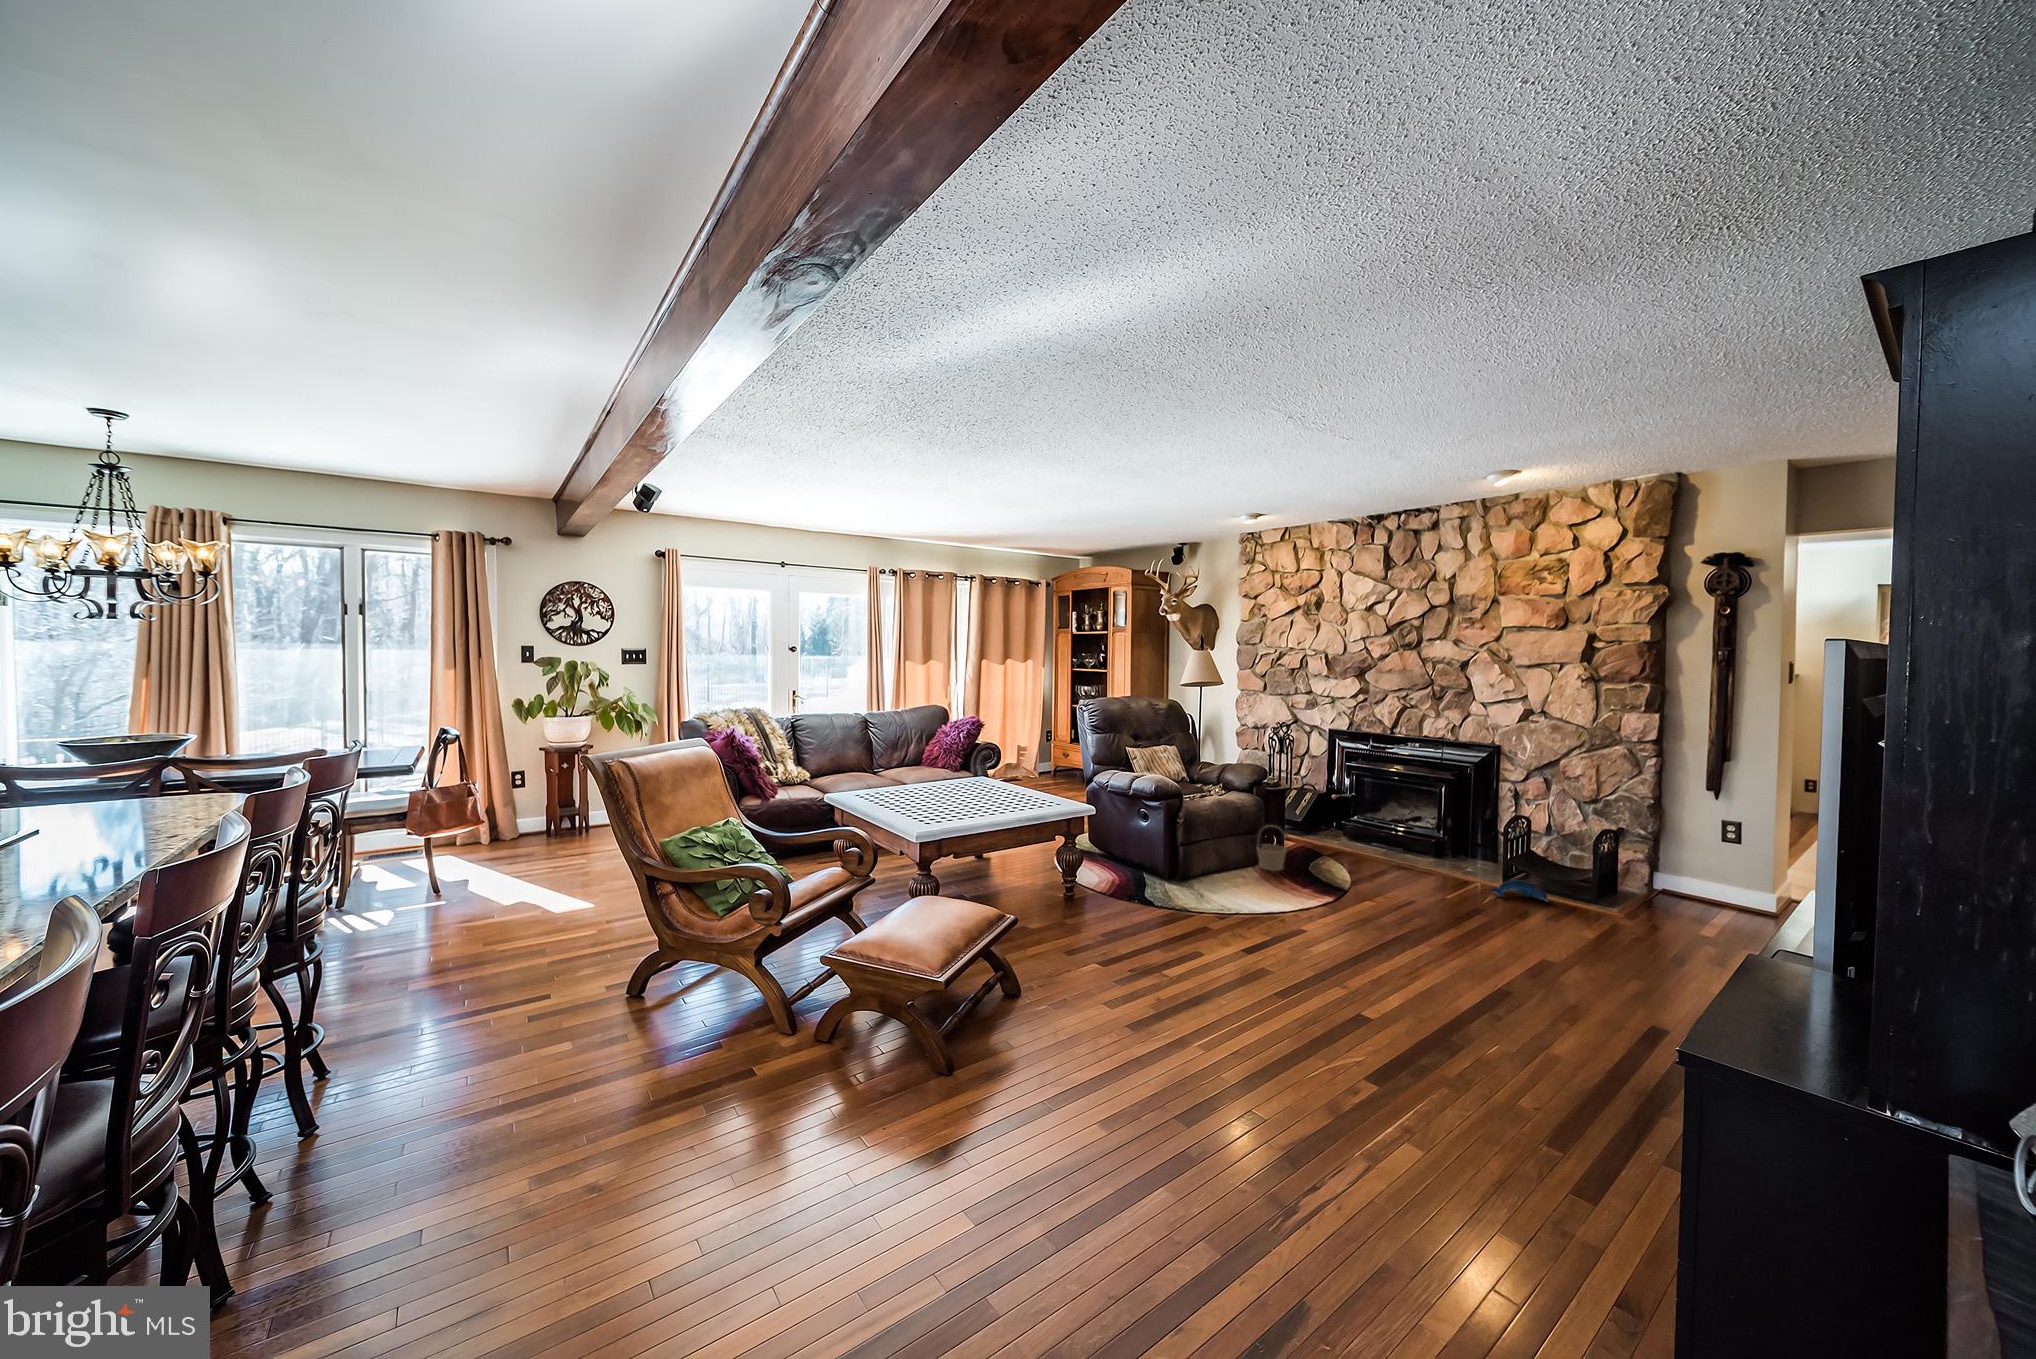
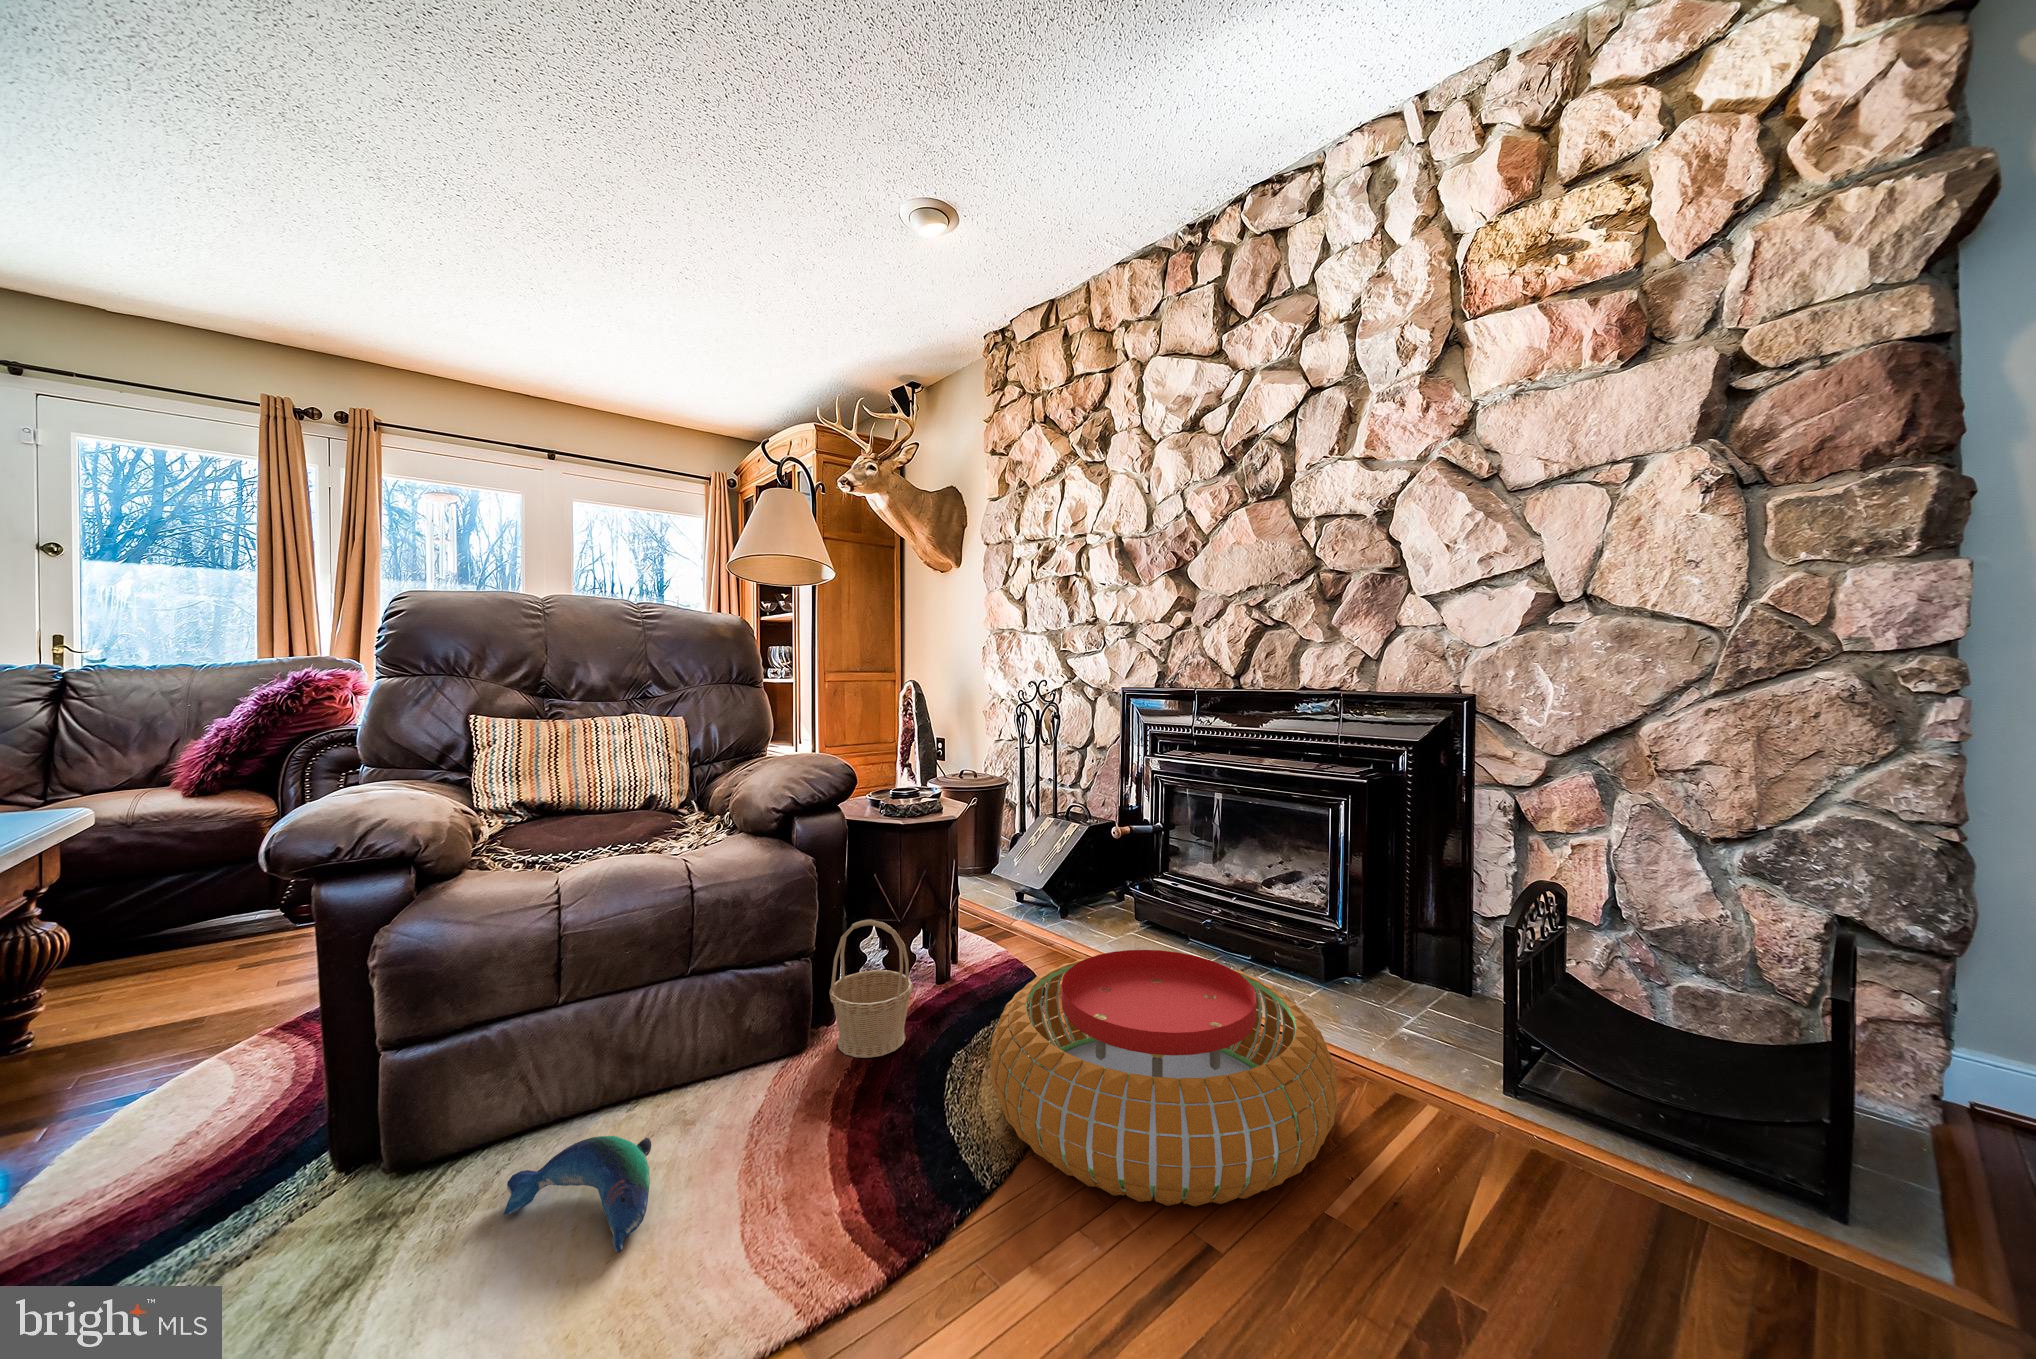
pouf: none [1327,836,1447,897] -> present [990,950,1338,1206]
plush toy: present [1491,880,1550,902] -> present [504,1136,651,1252]

